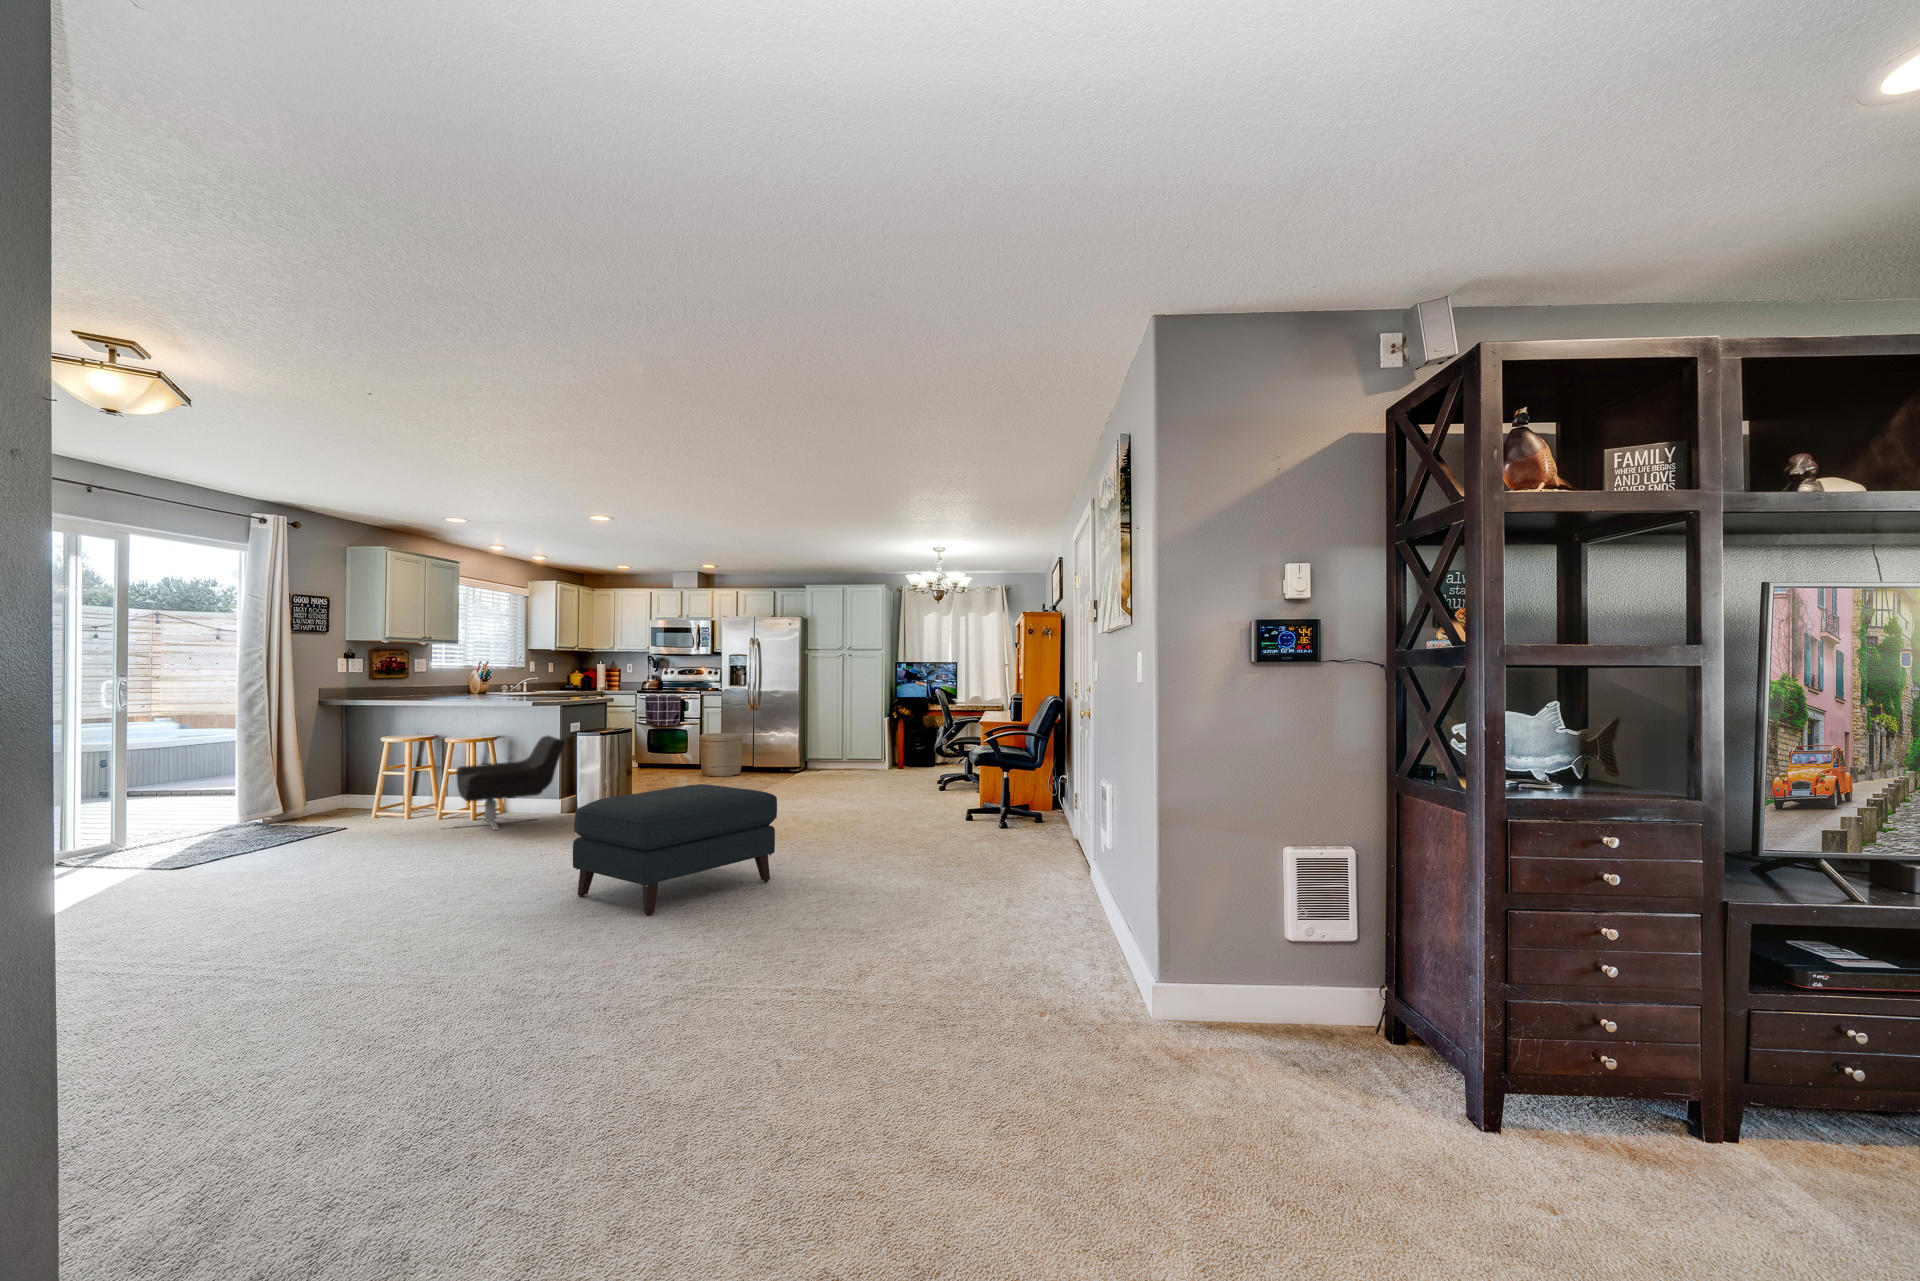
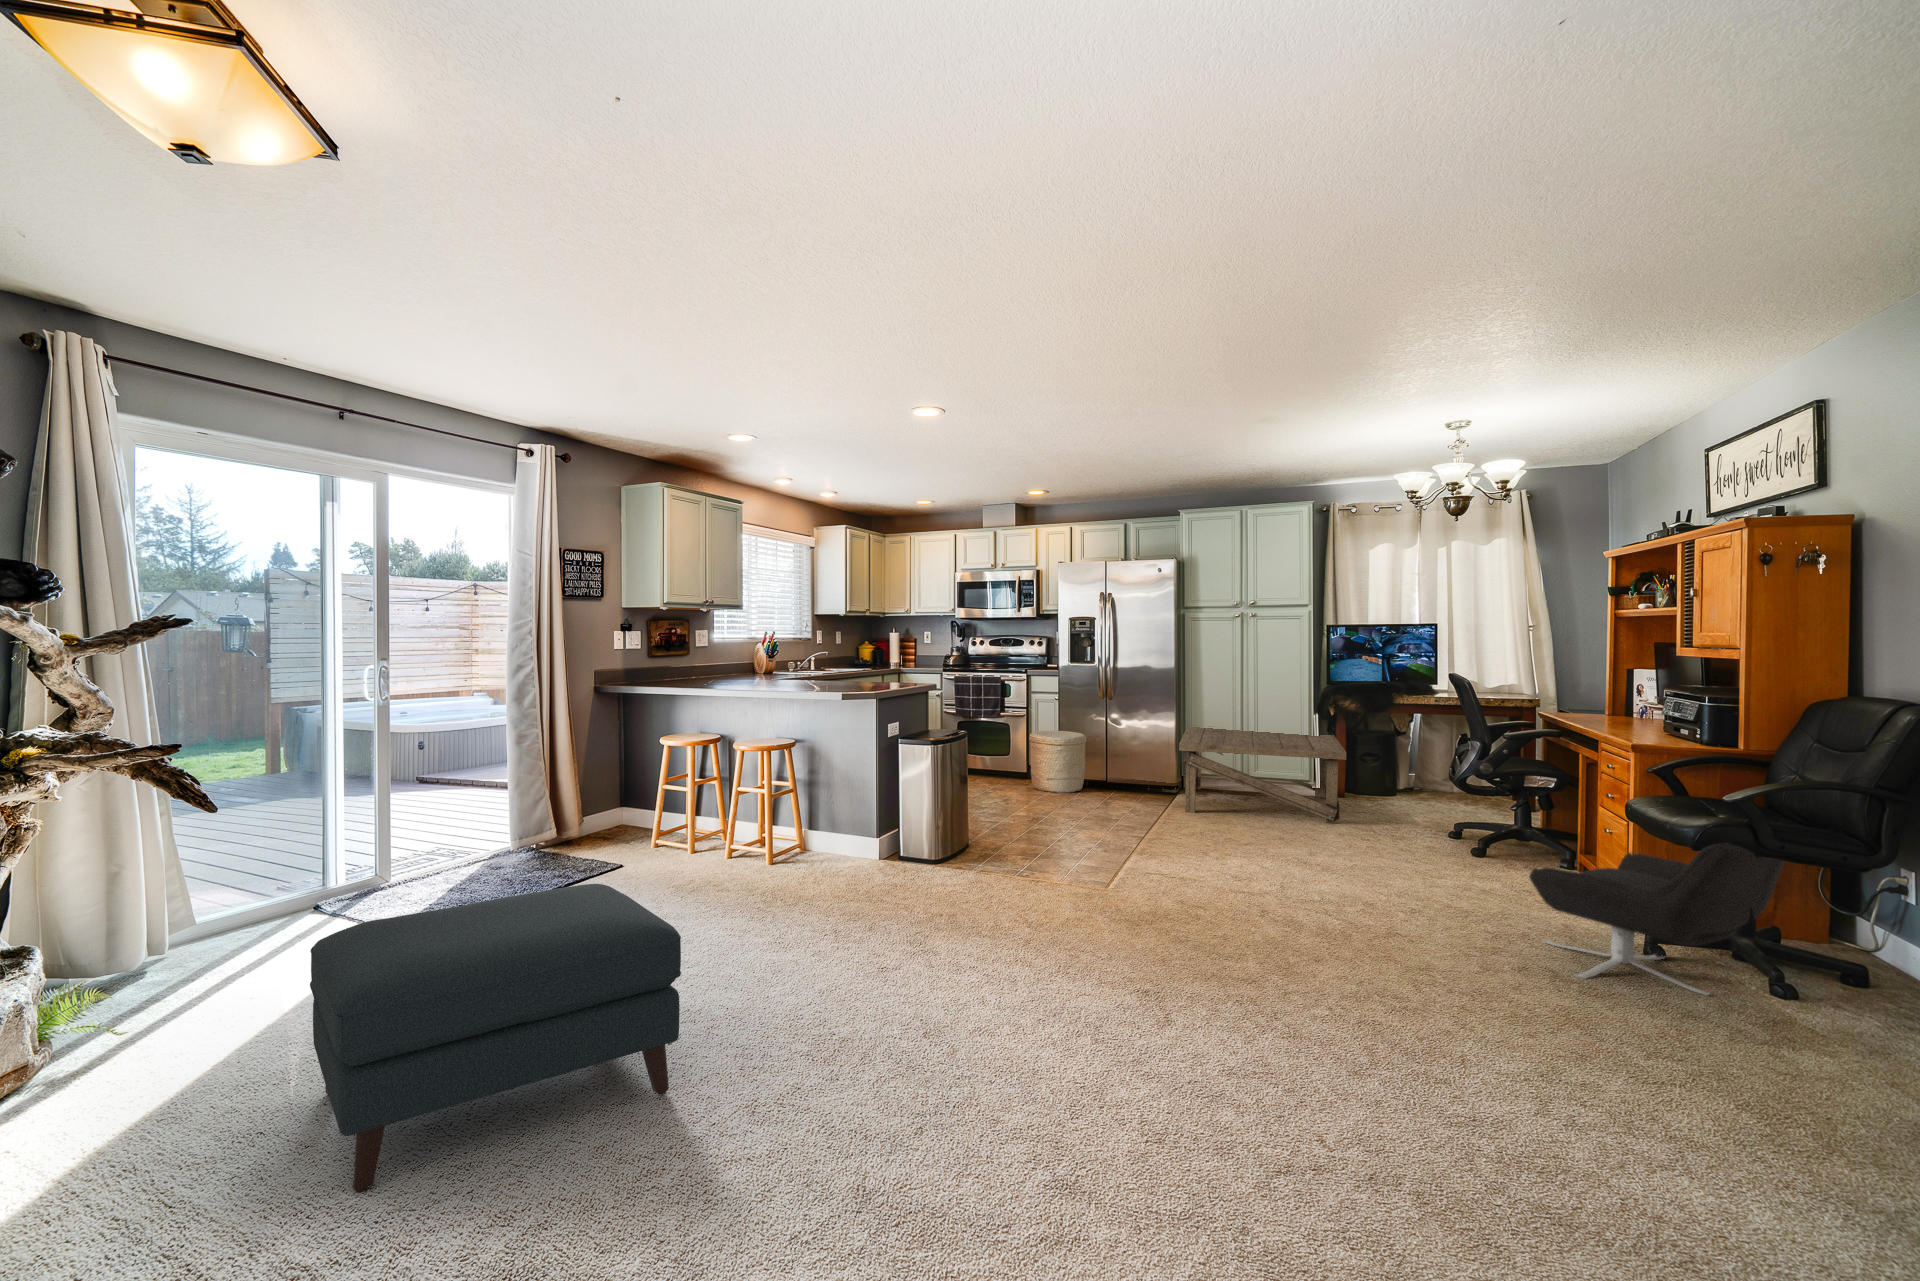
coffee table: none [800,726,915,783] -> present [1179,727,1346,824]
lounge chair: present [456,736,565,830] -> present [1529,843,1785,995]
ottoman: present [573,784,777,916] -> present [310,884,681,1192]

